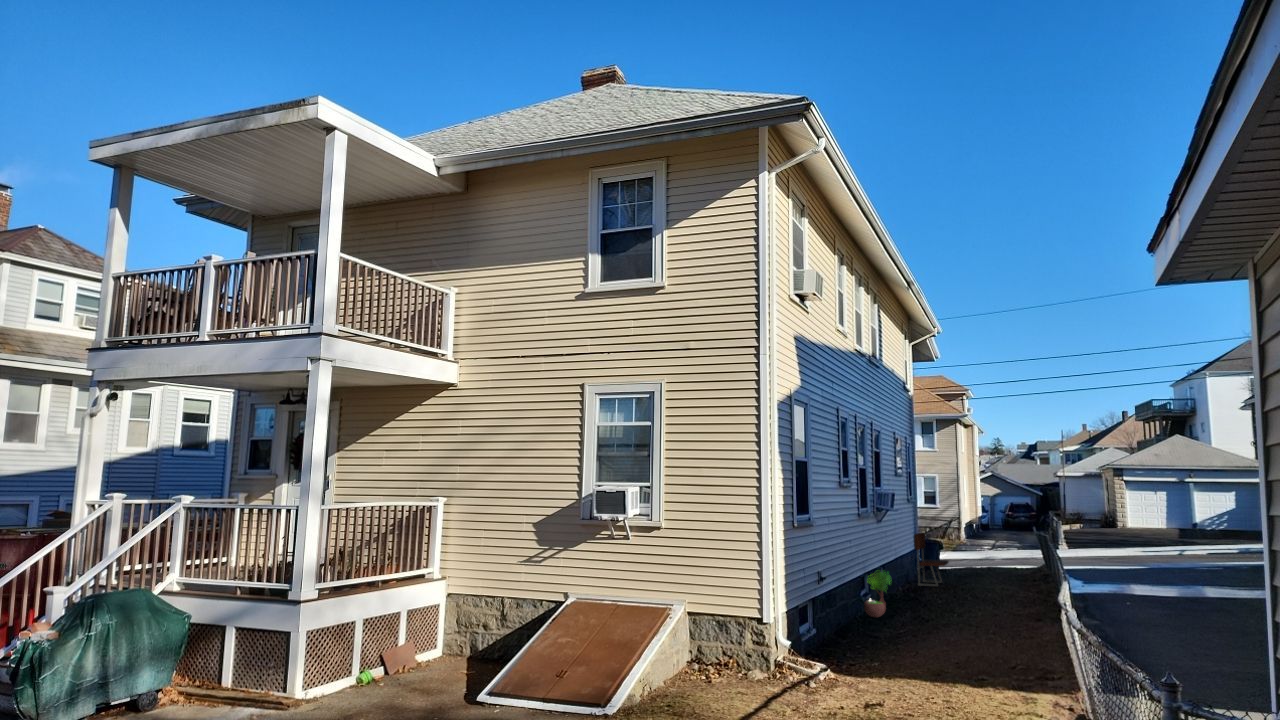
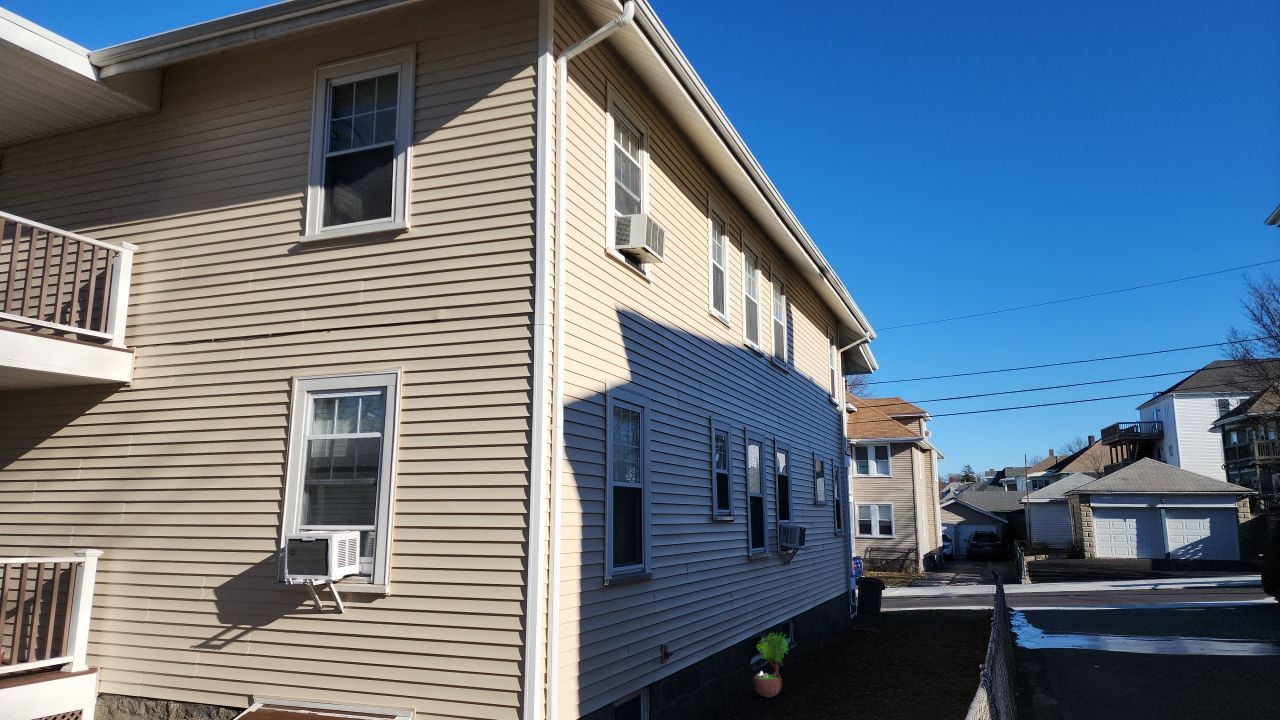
bench: present [914,533,949,586] -> none [841,575,885,642]

